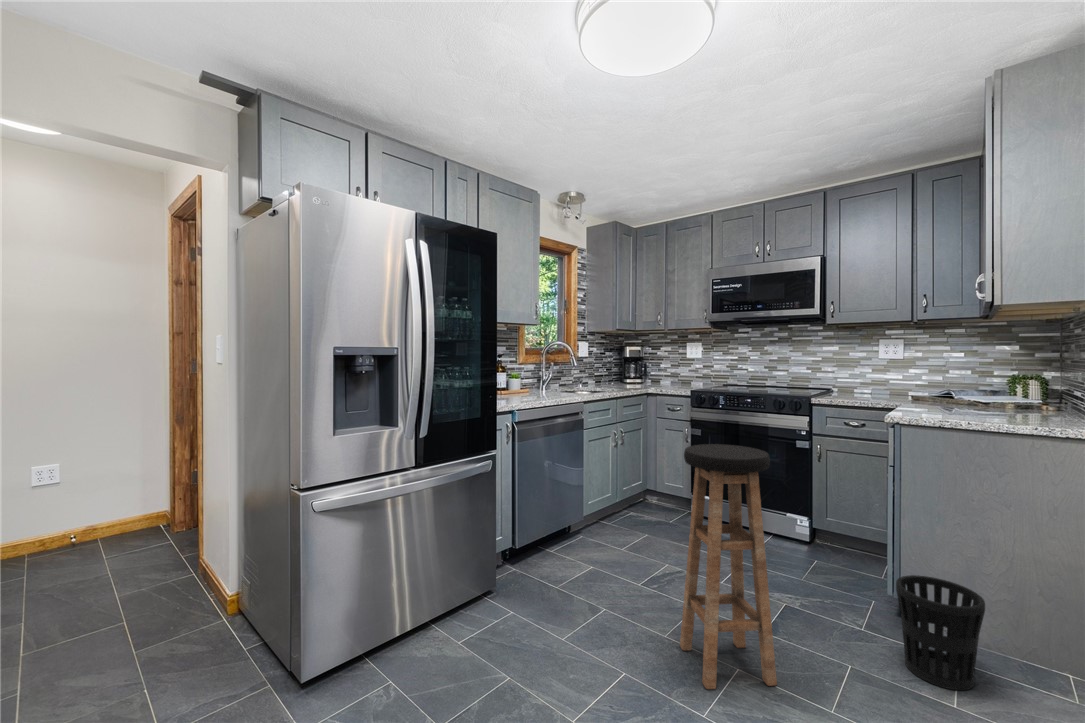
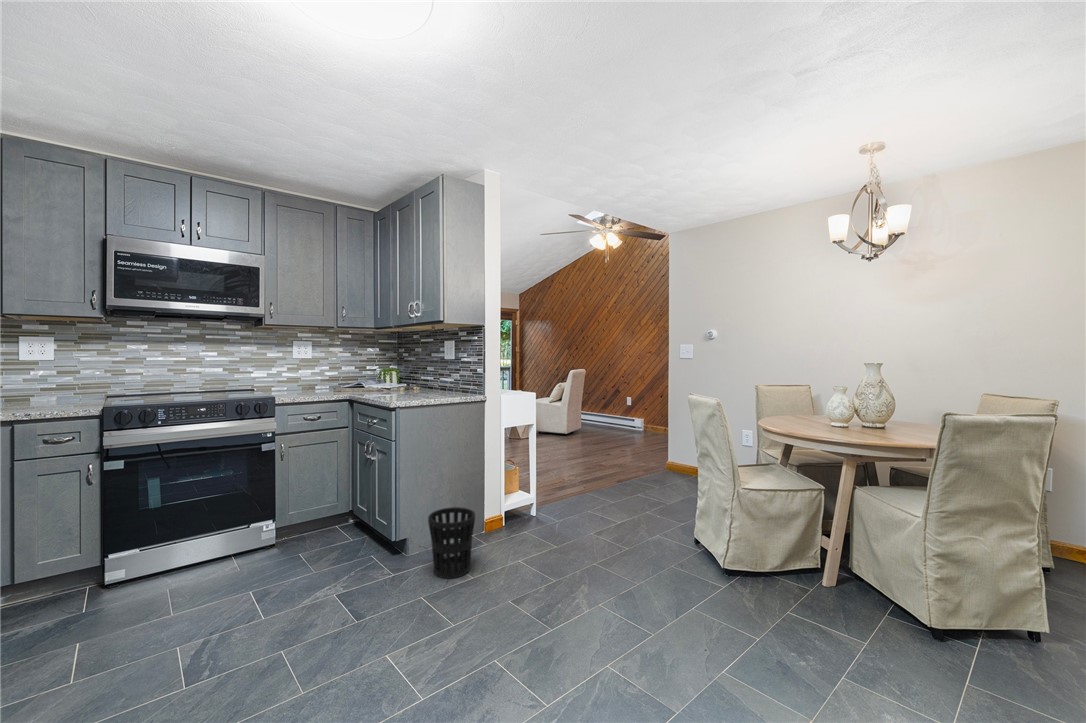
bar stool: present [680,444,777,689] -> none [330,446,423,689]

